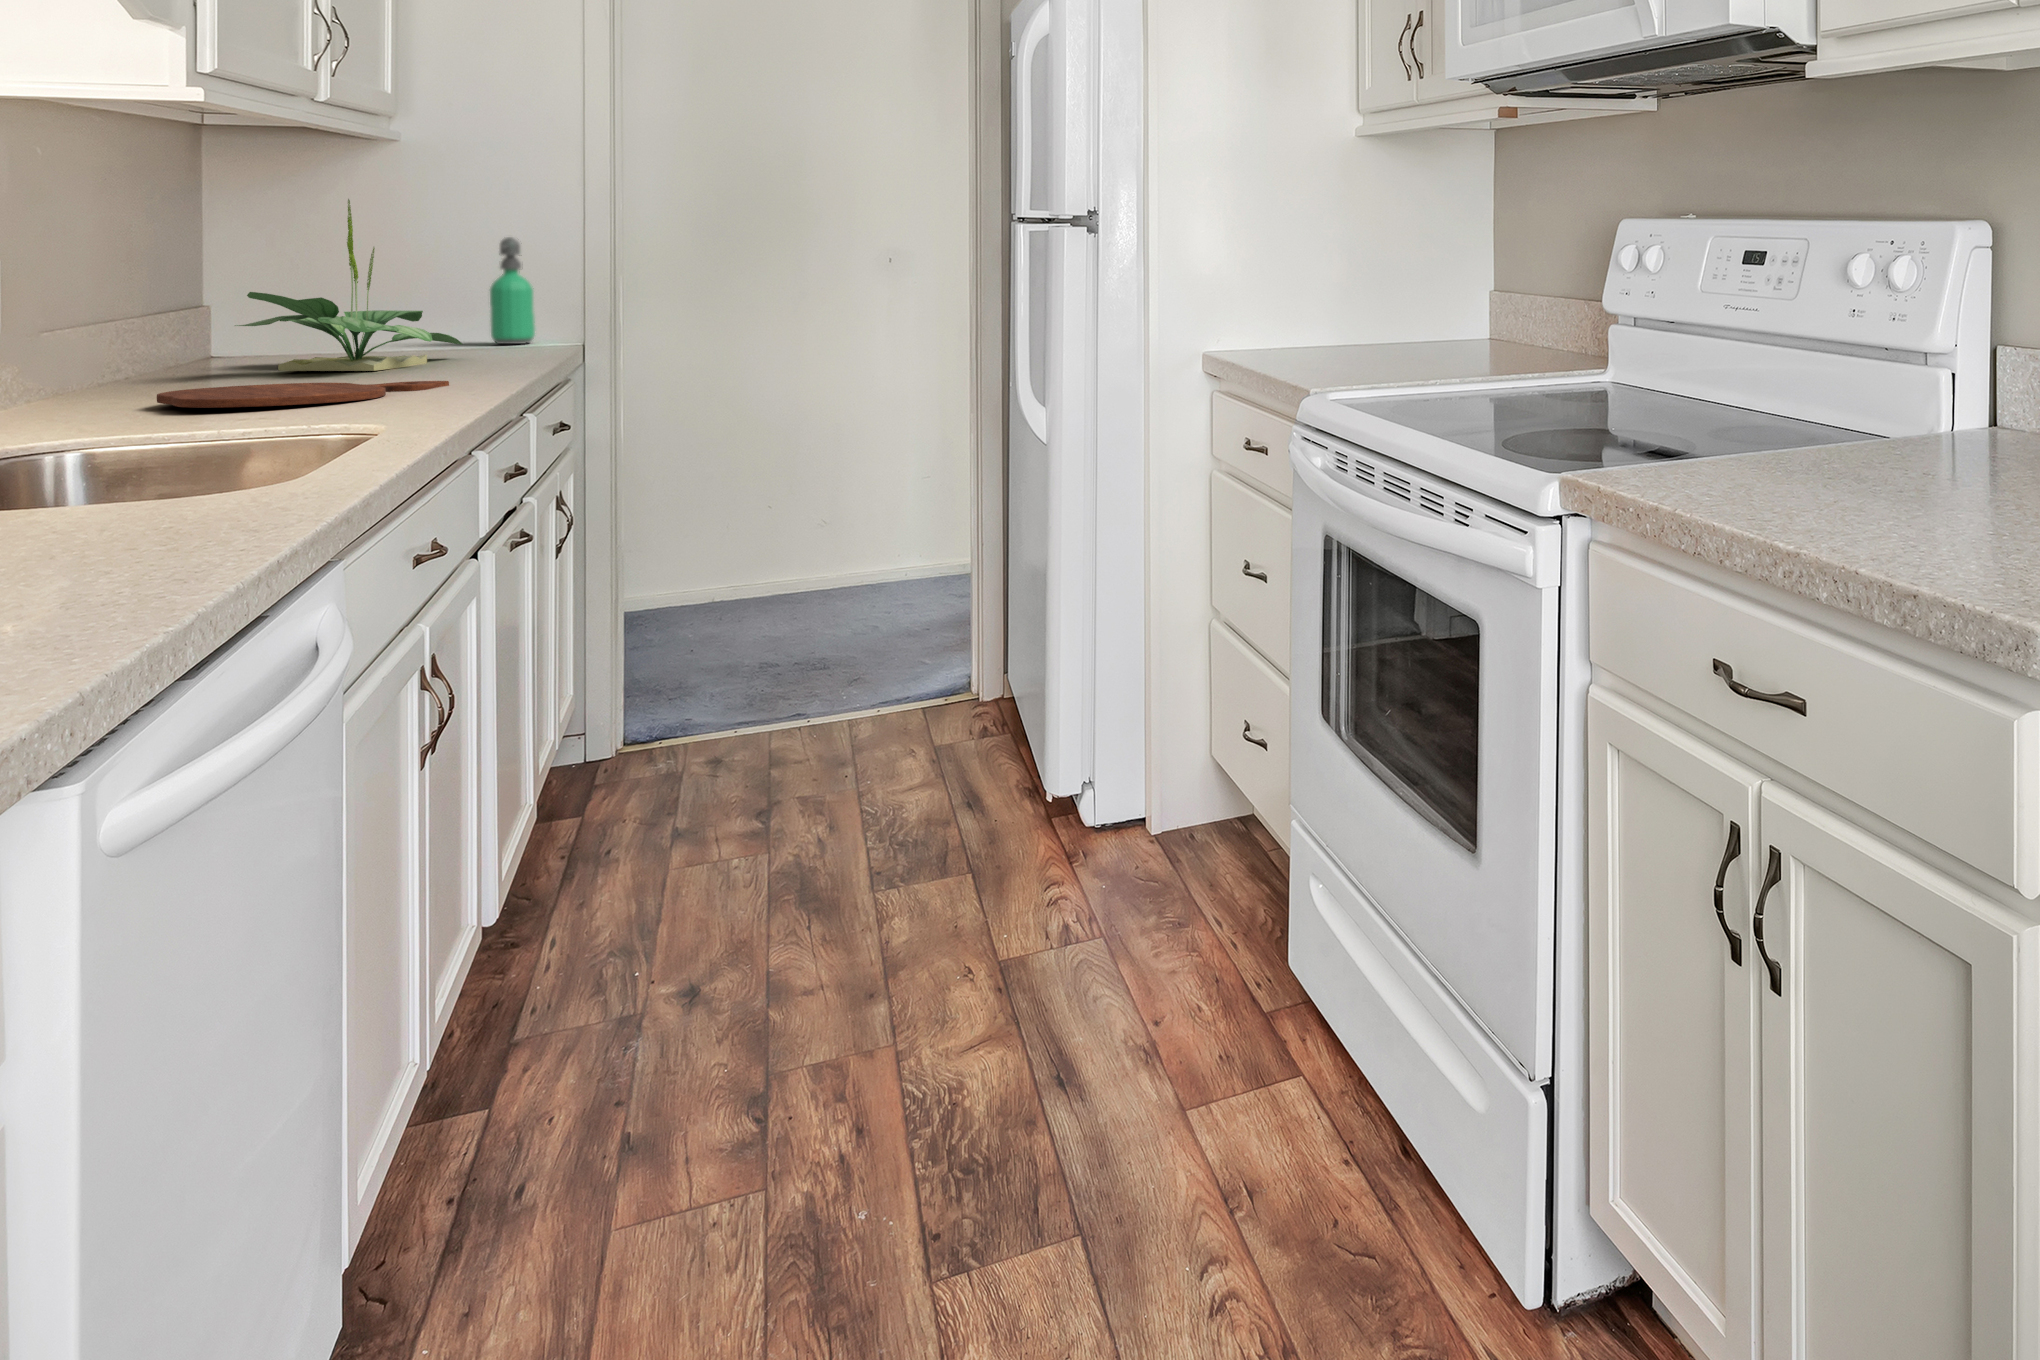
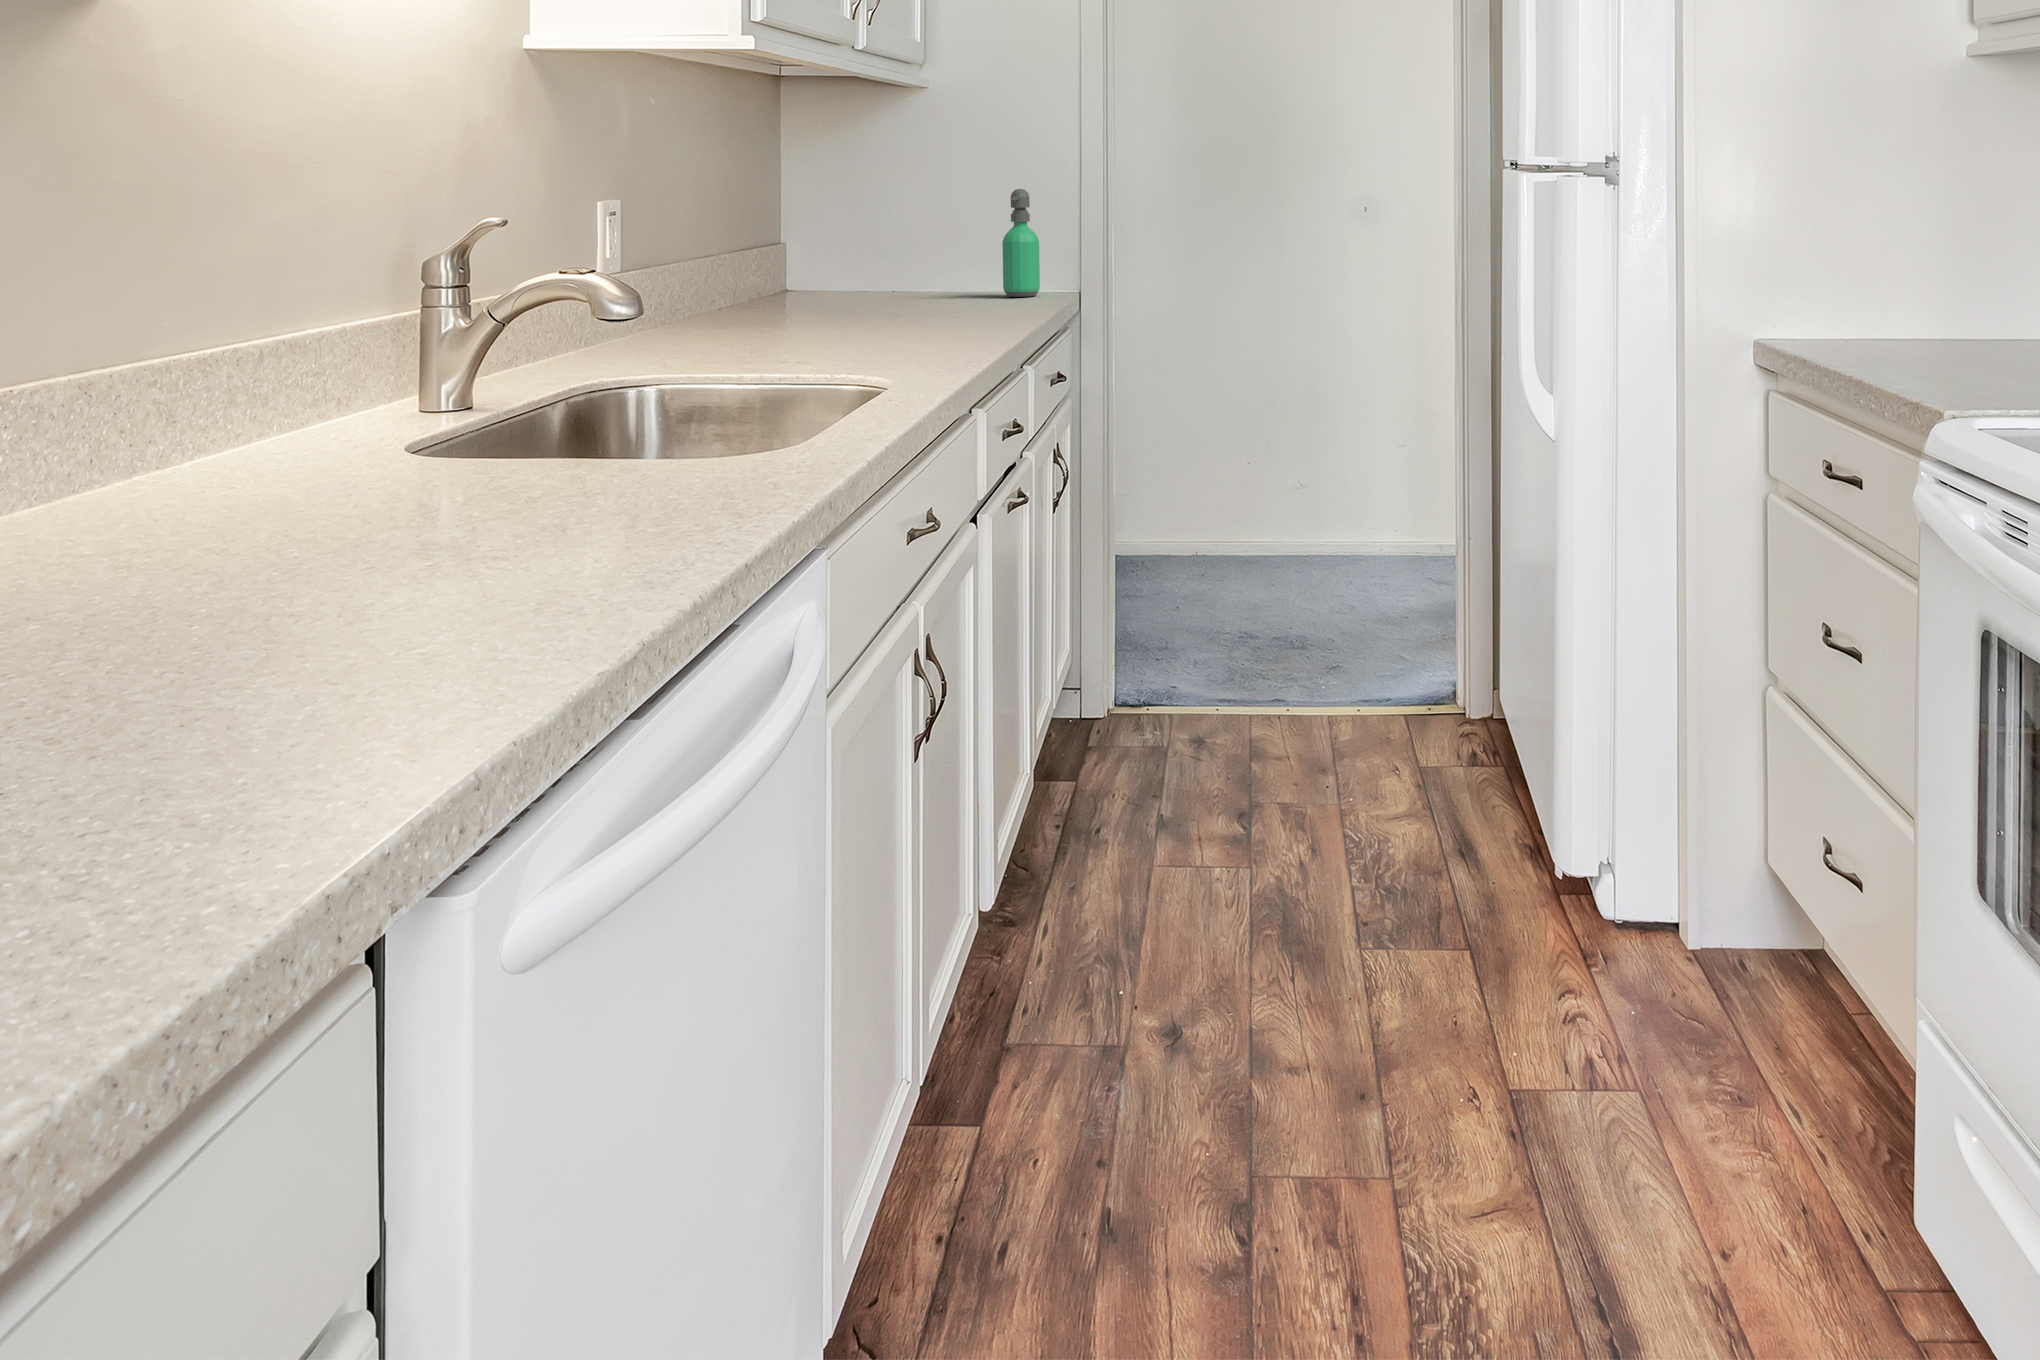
potted plant: present [235,199,462,371] -> none [798,153,977,322]
cutting board: present [157,381,449,408] -> none [729,334,958,358]

